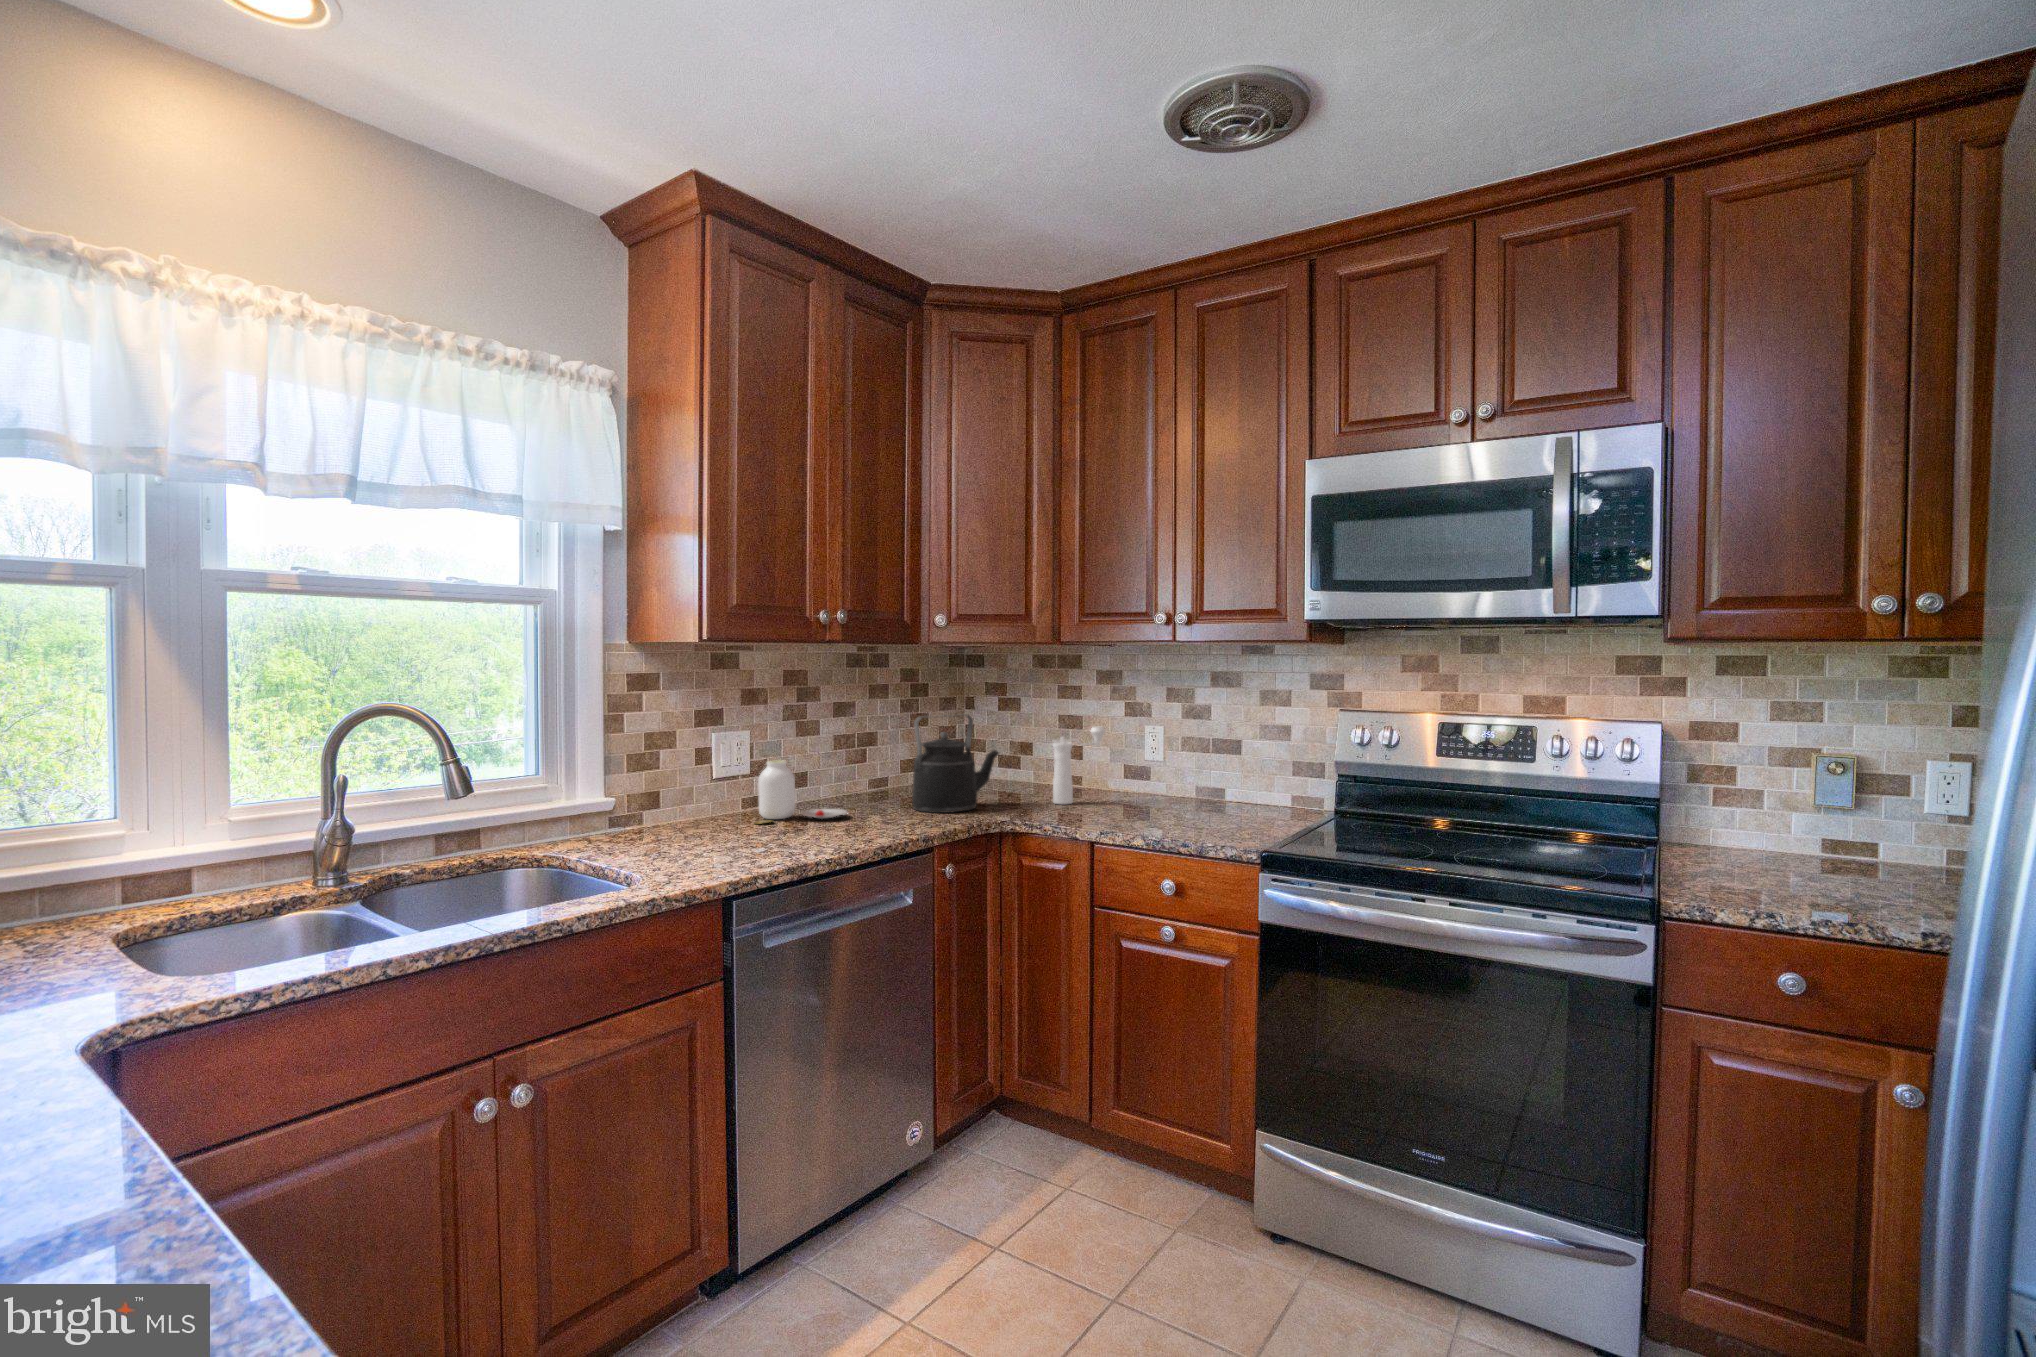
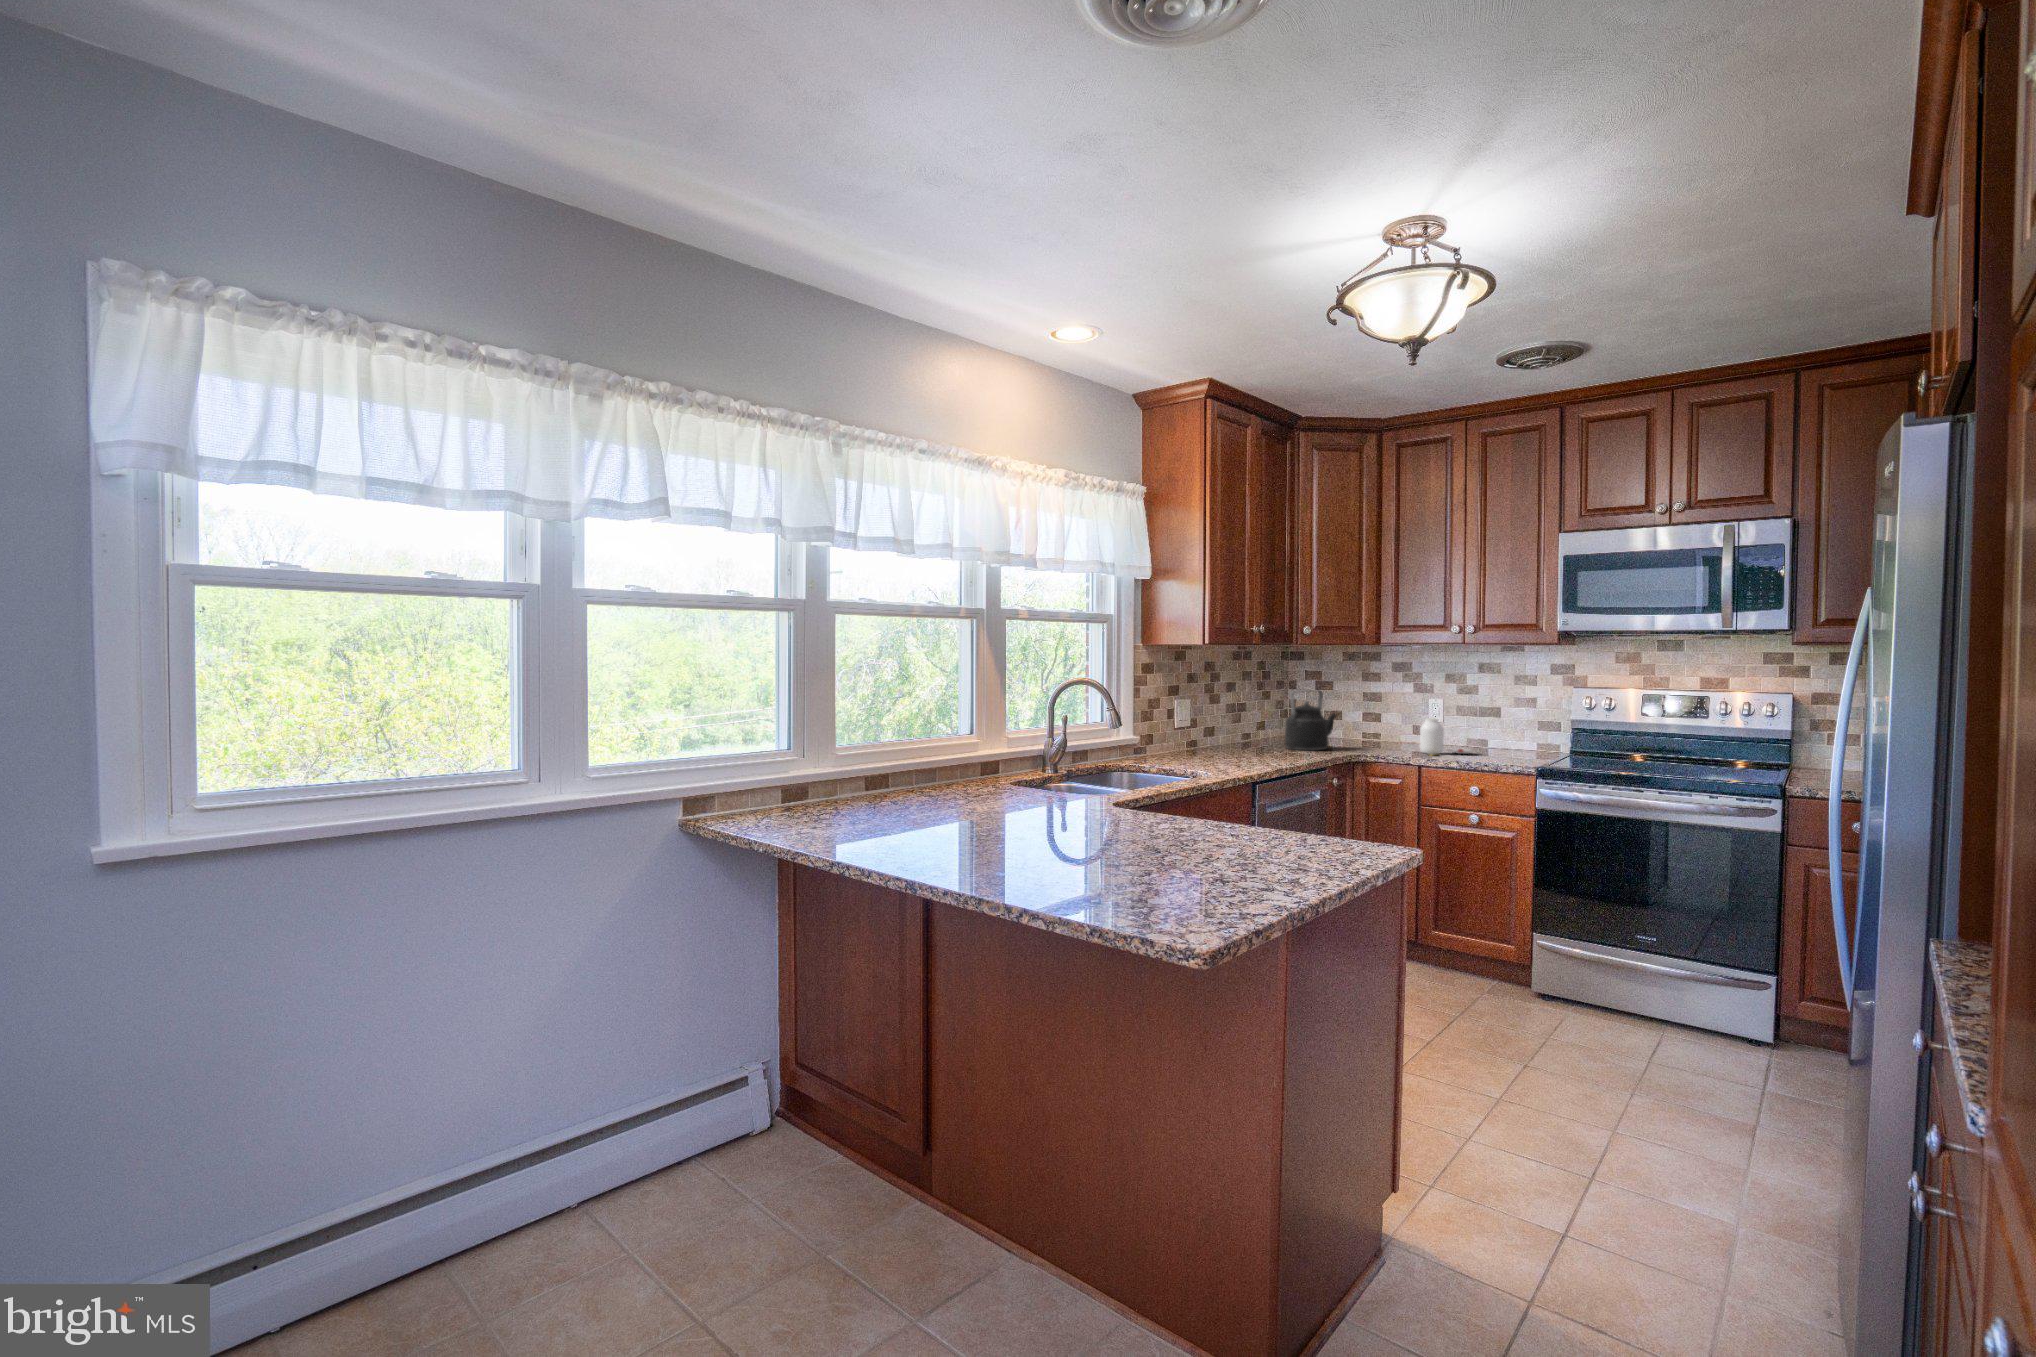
pepper mill: present [1053,727,1105,804] -> none [1372,699,1406,748]
jar: present [755,760,847,824] -> present [1420,718,1475,756]

